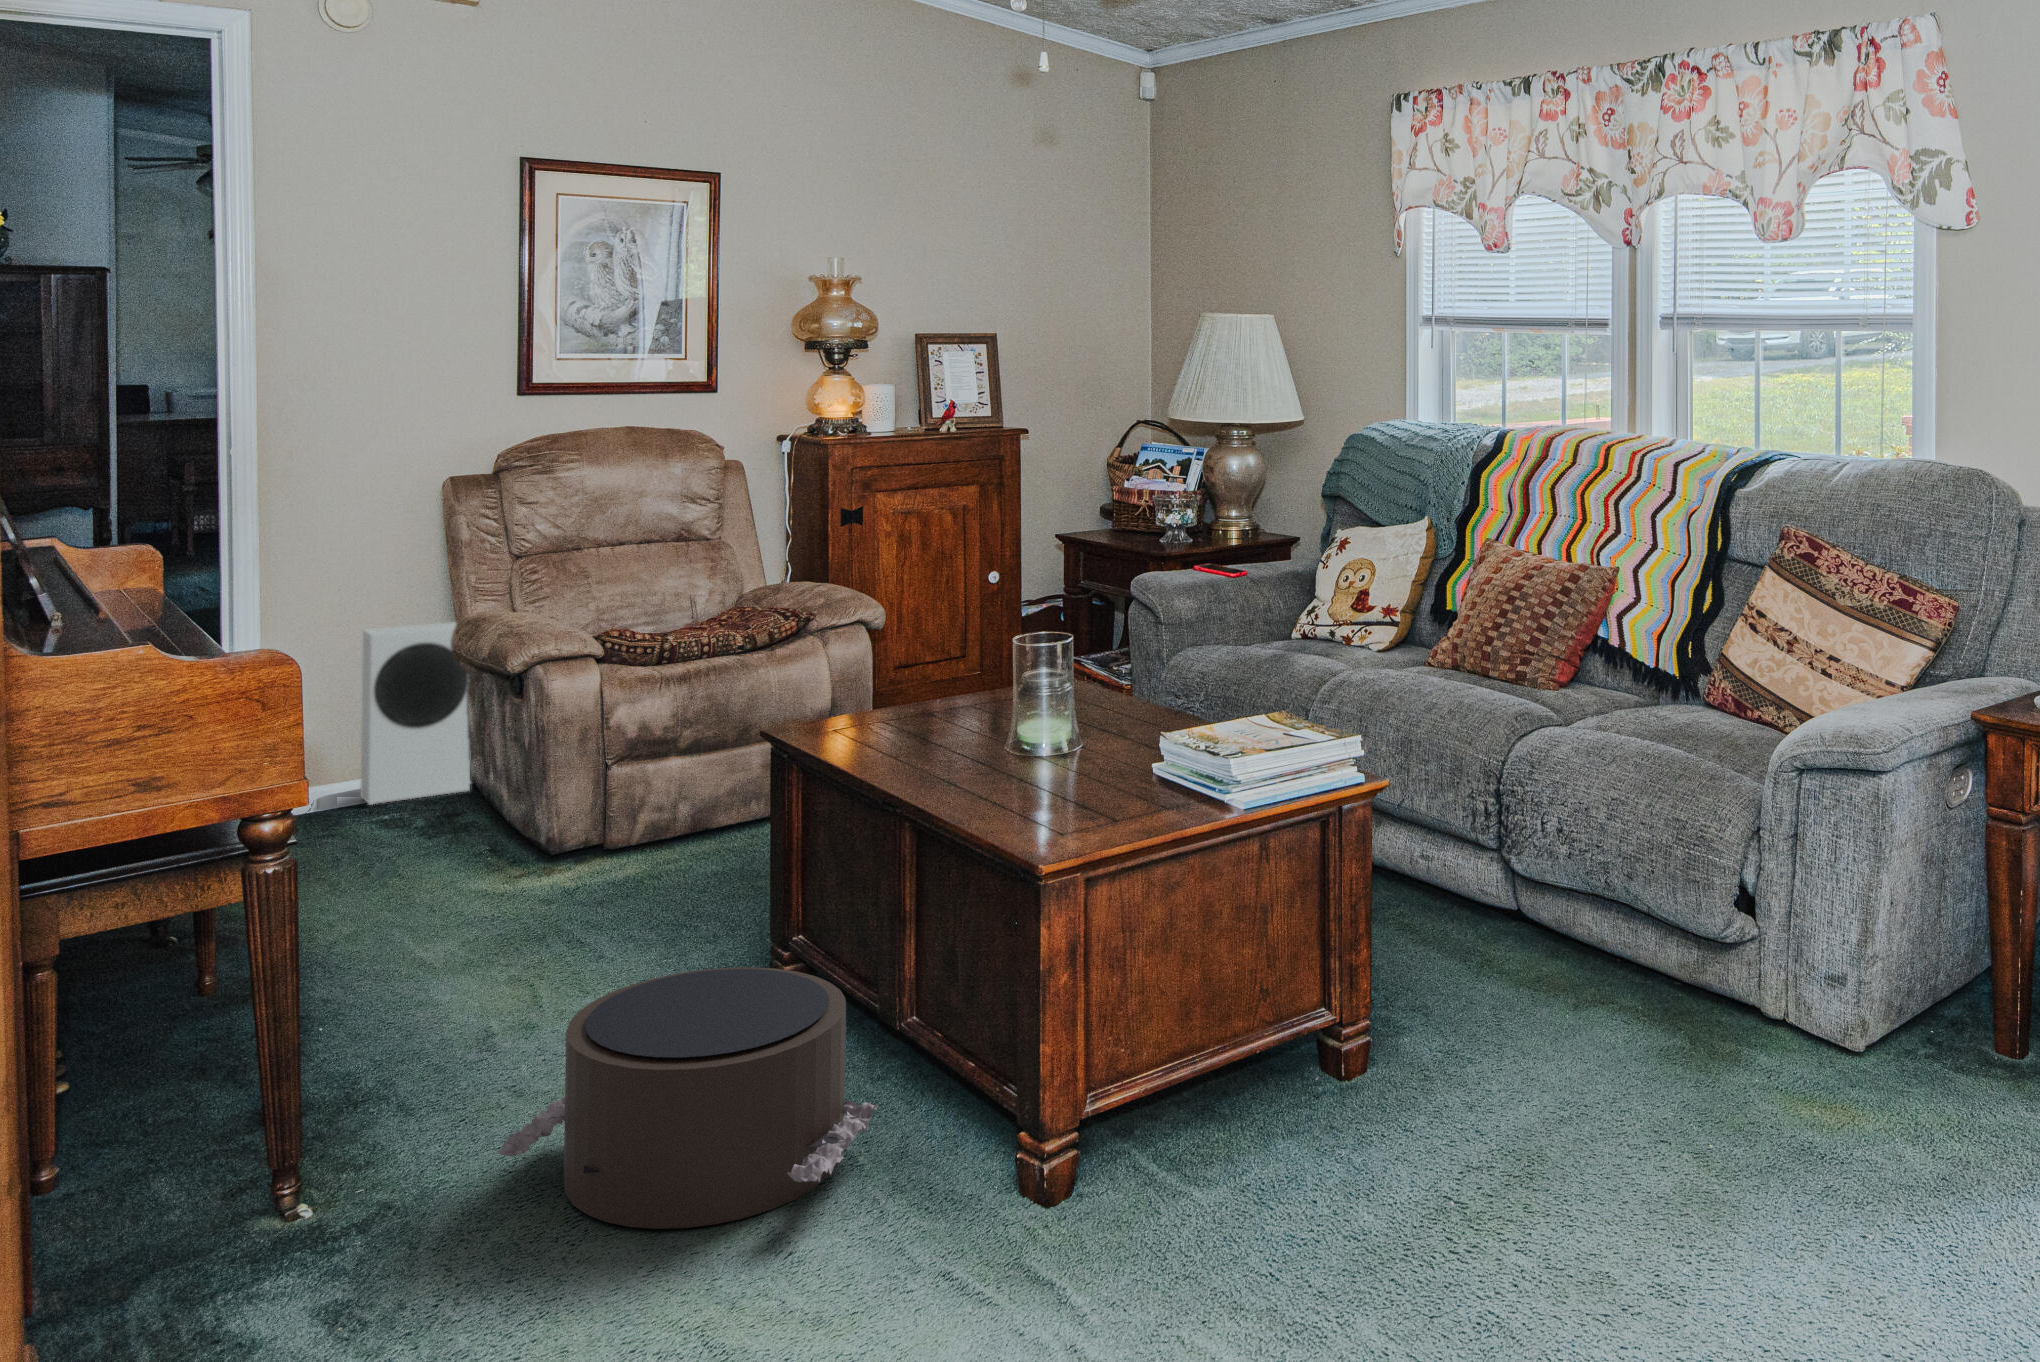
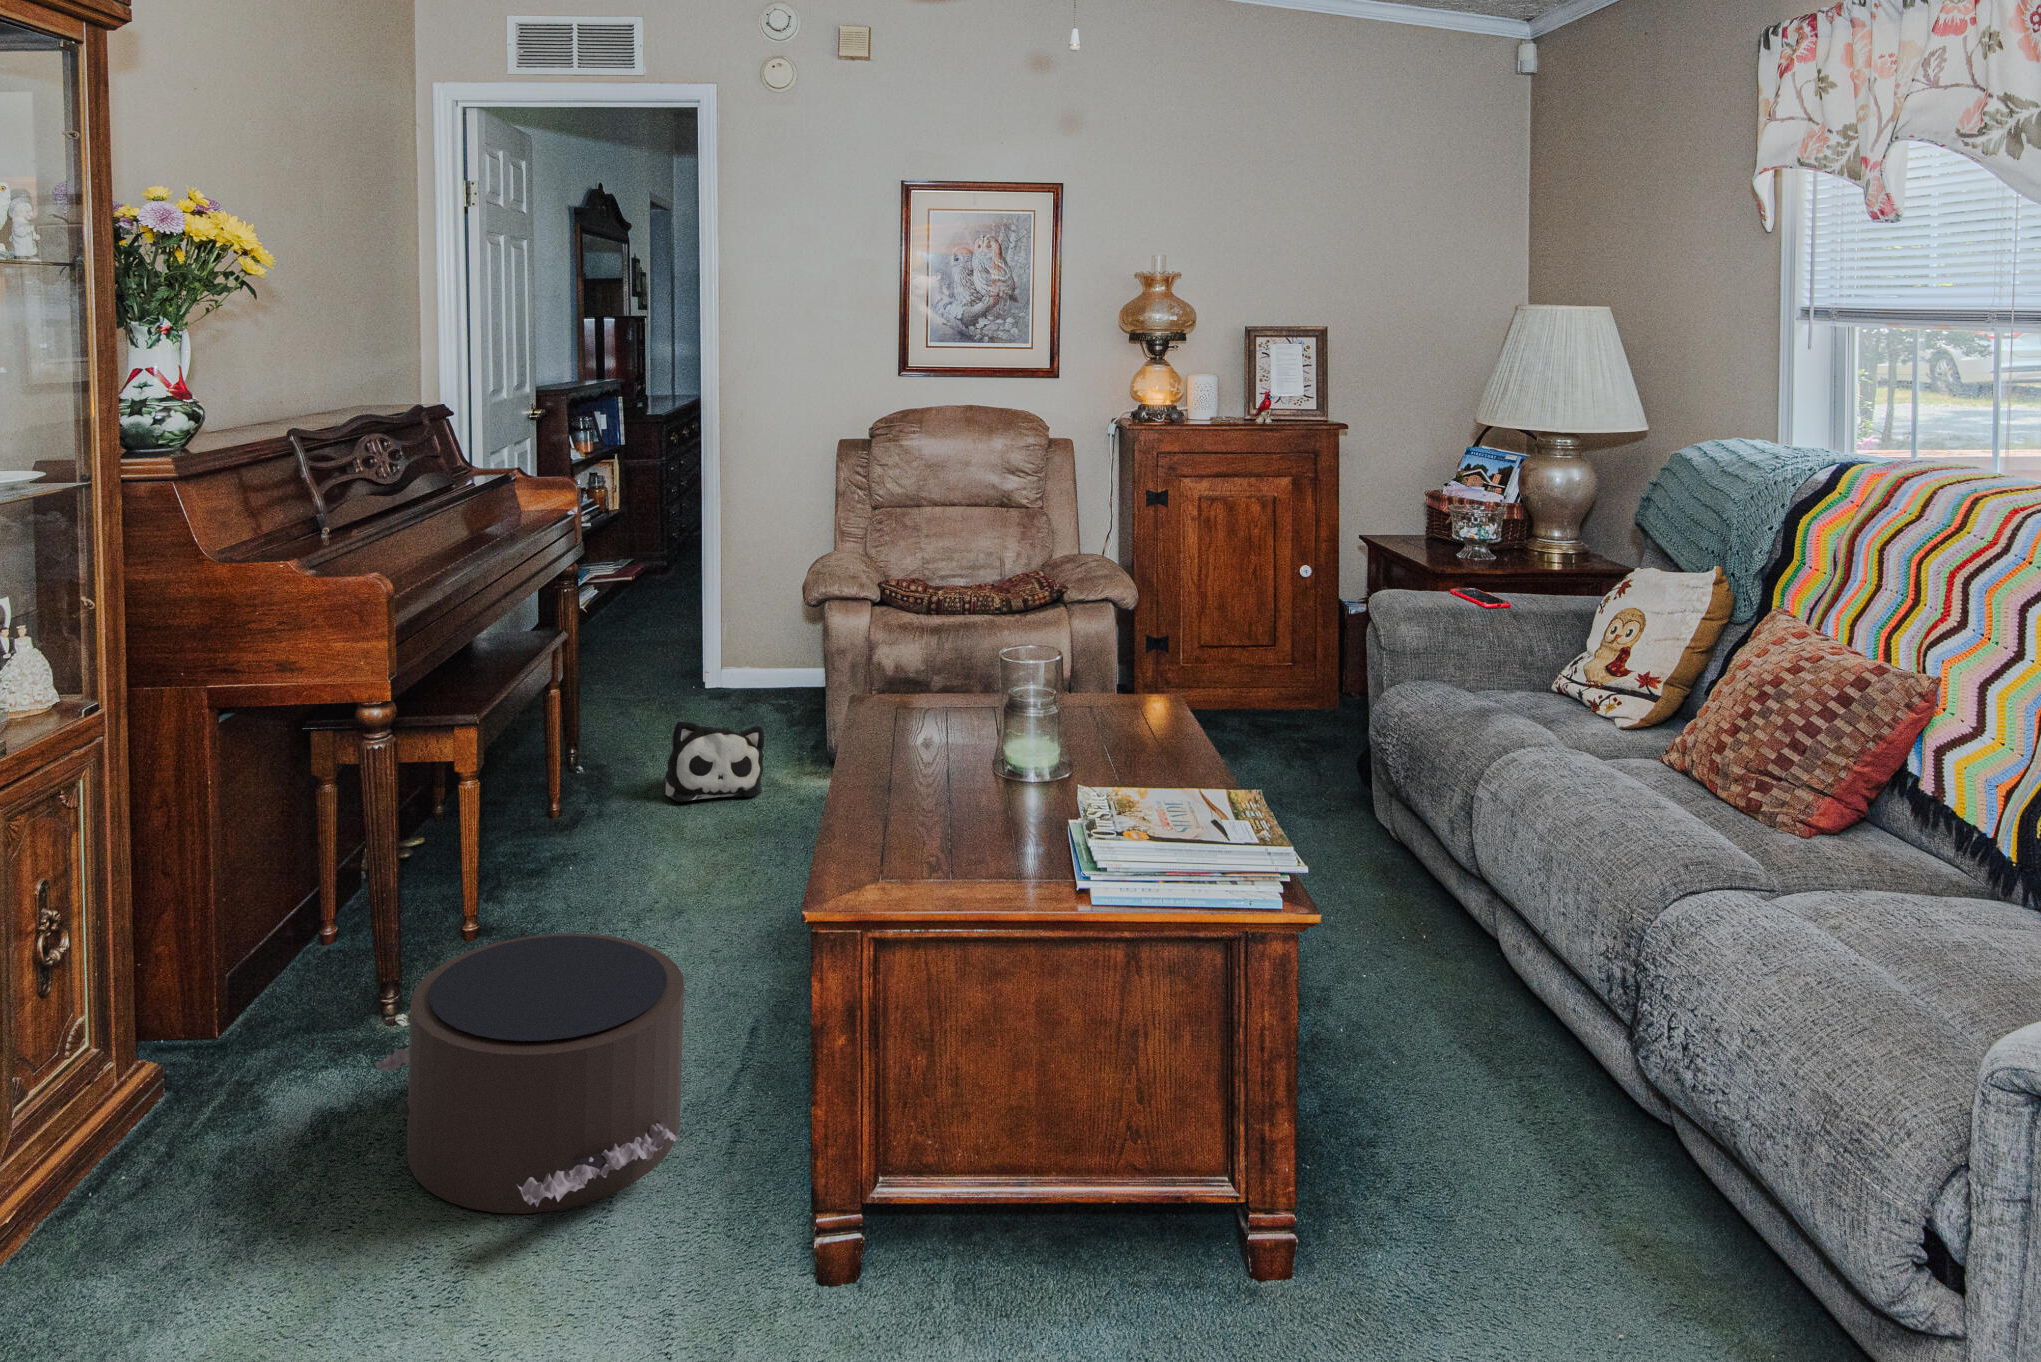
speaker: present [361,622,471,805] -> none [723,558,807,706]
plush toy: none [409,800,543,900] -> present [665,720,764,802]

